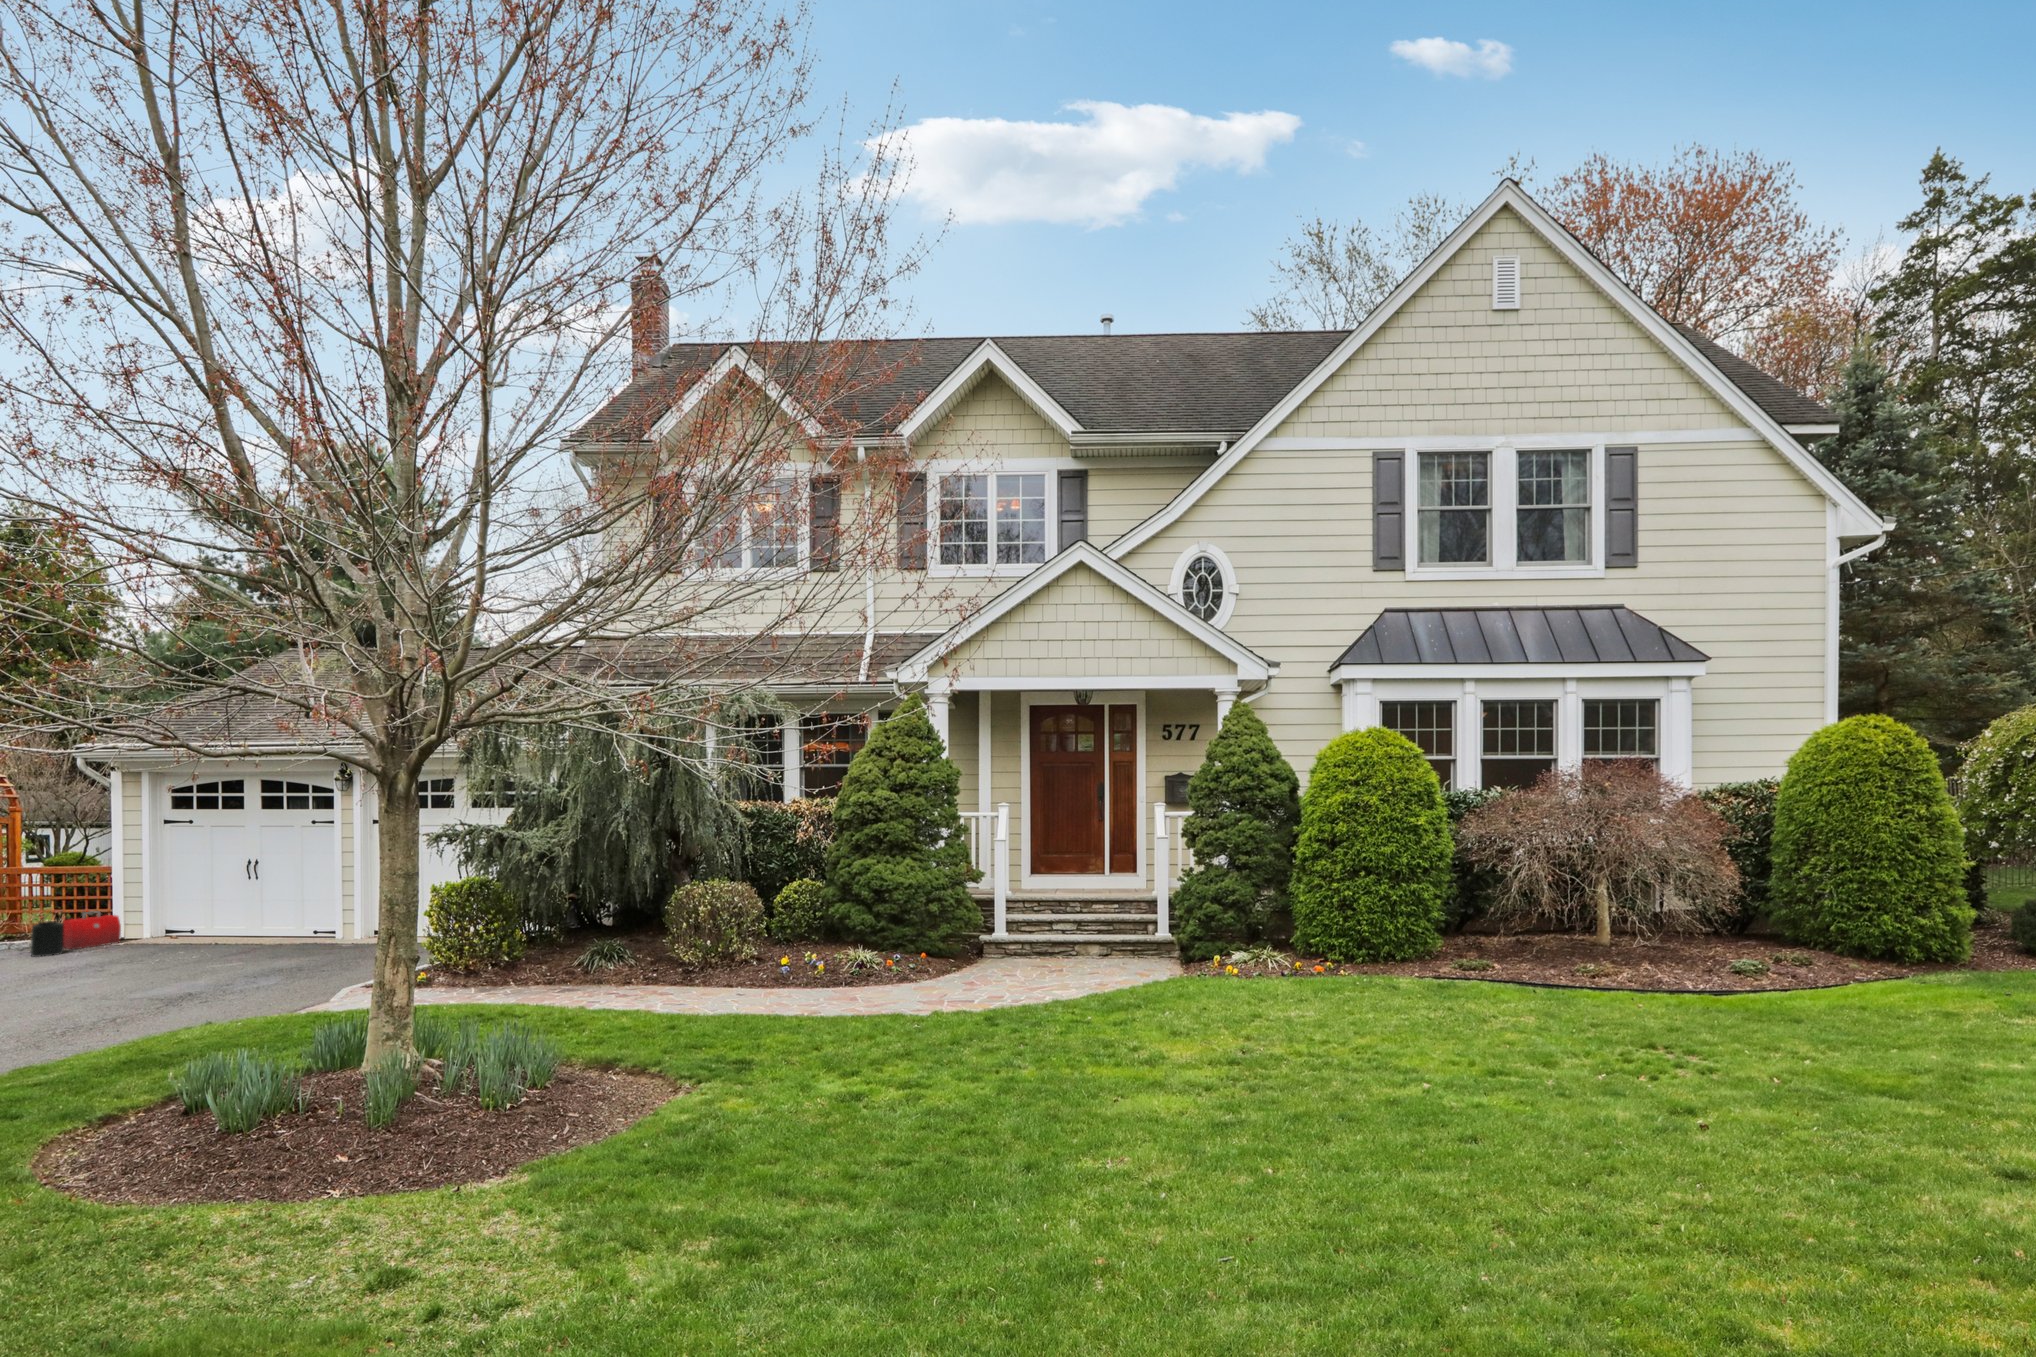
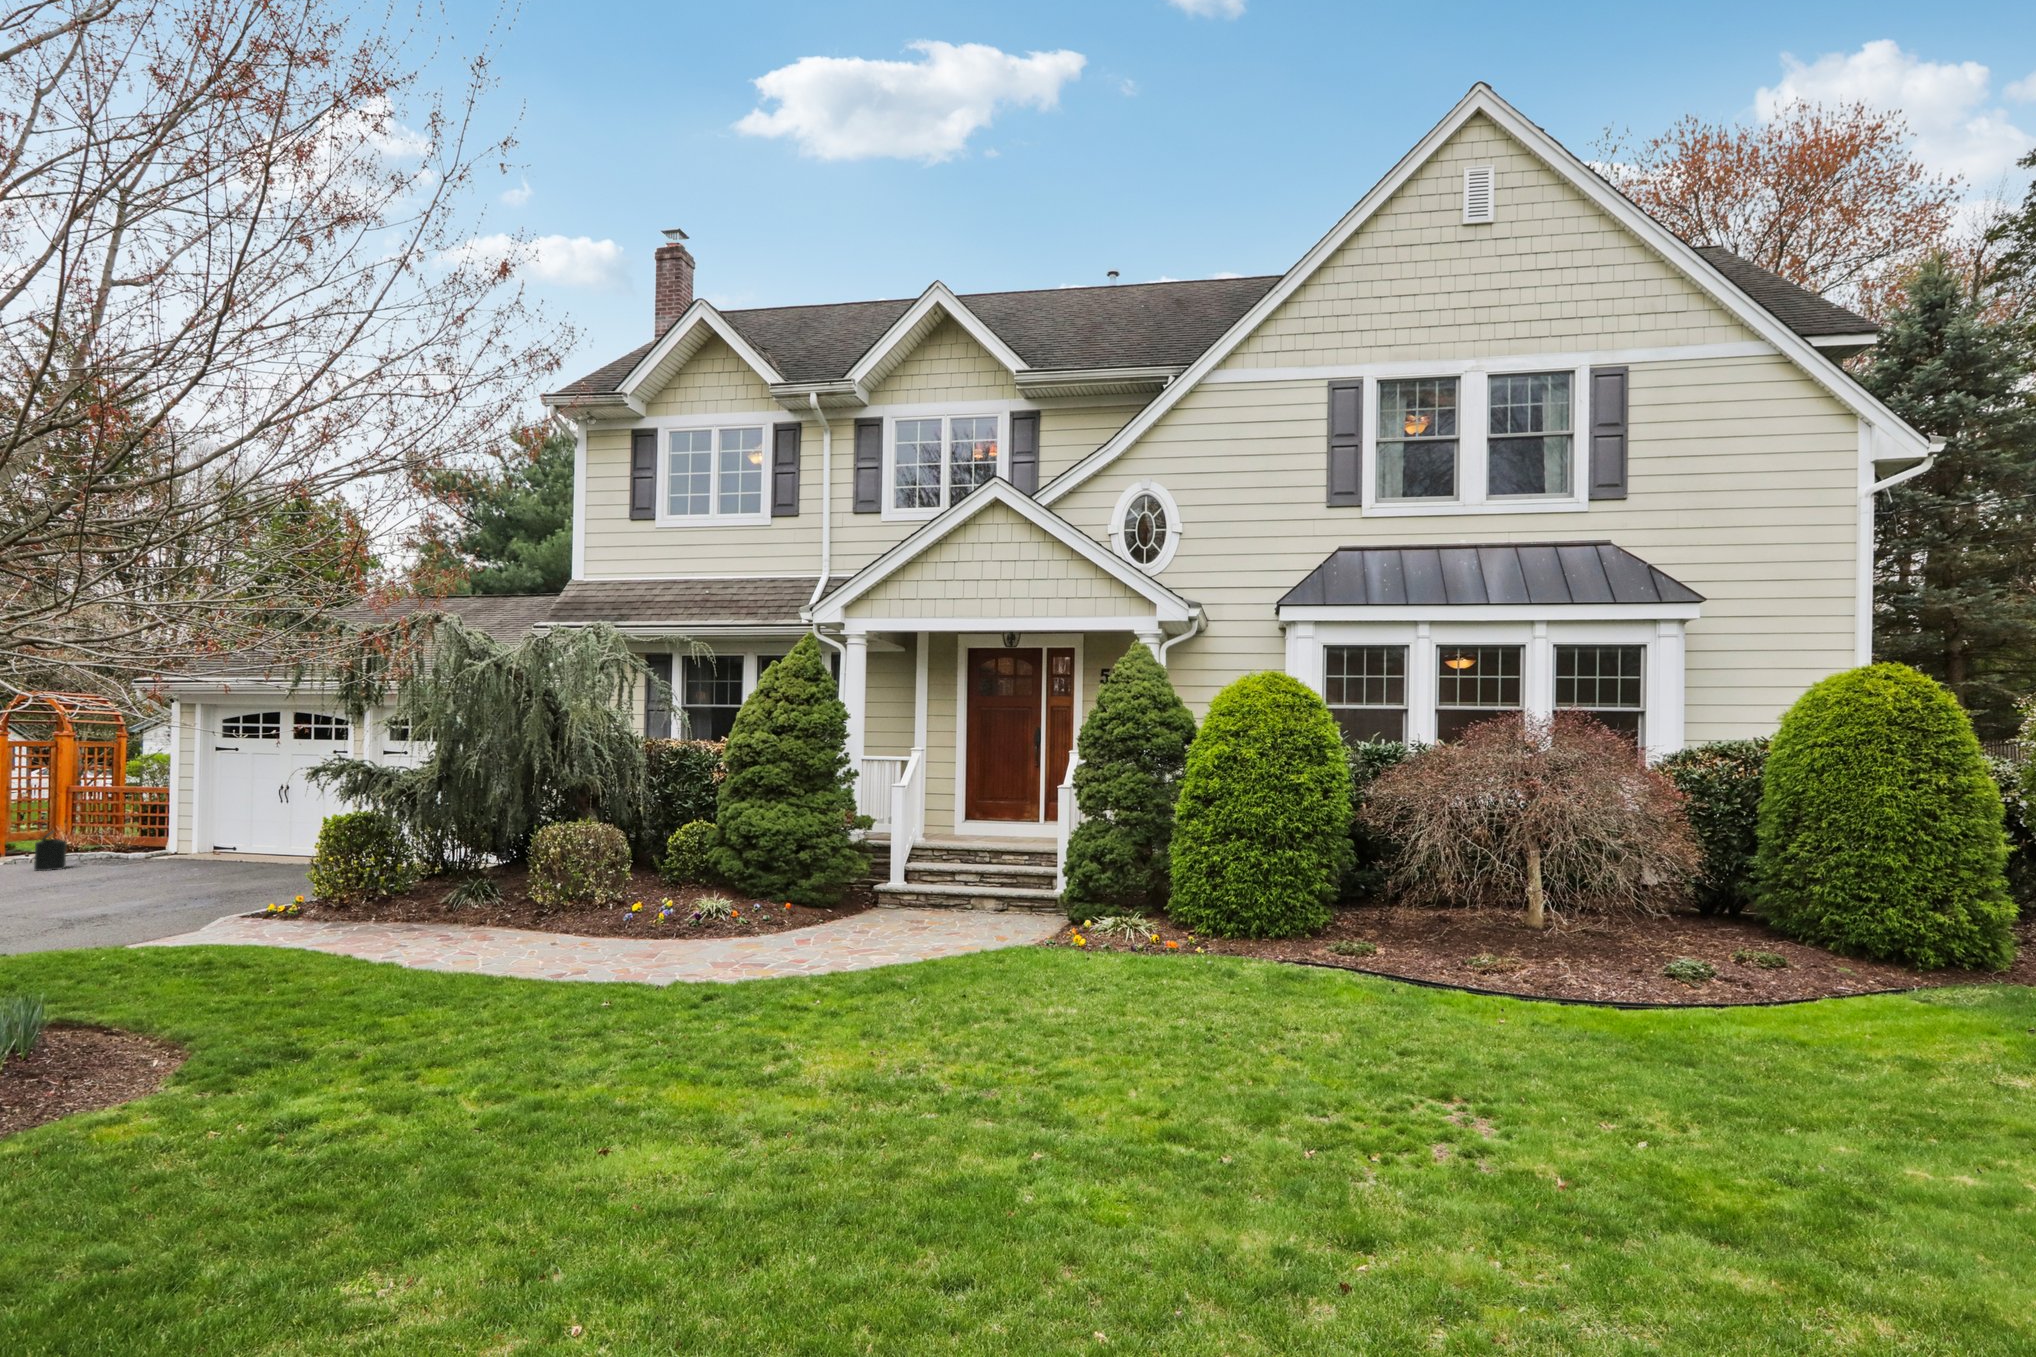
toolbox: present [63,911,121,949] -> none [72,831,128,866]

